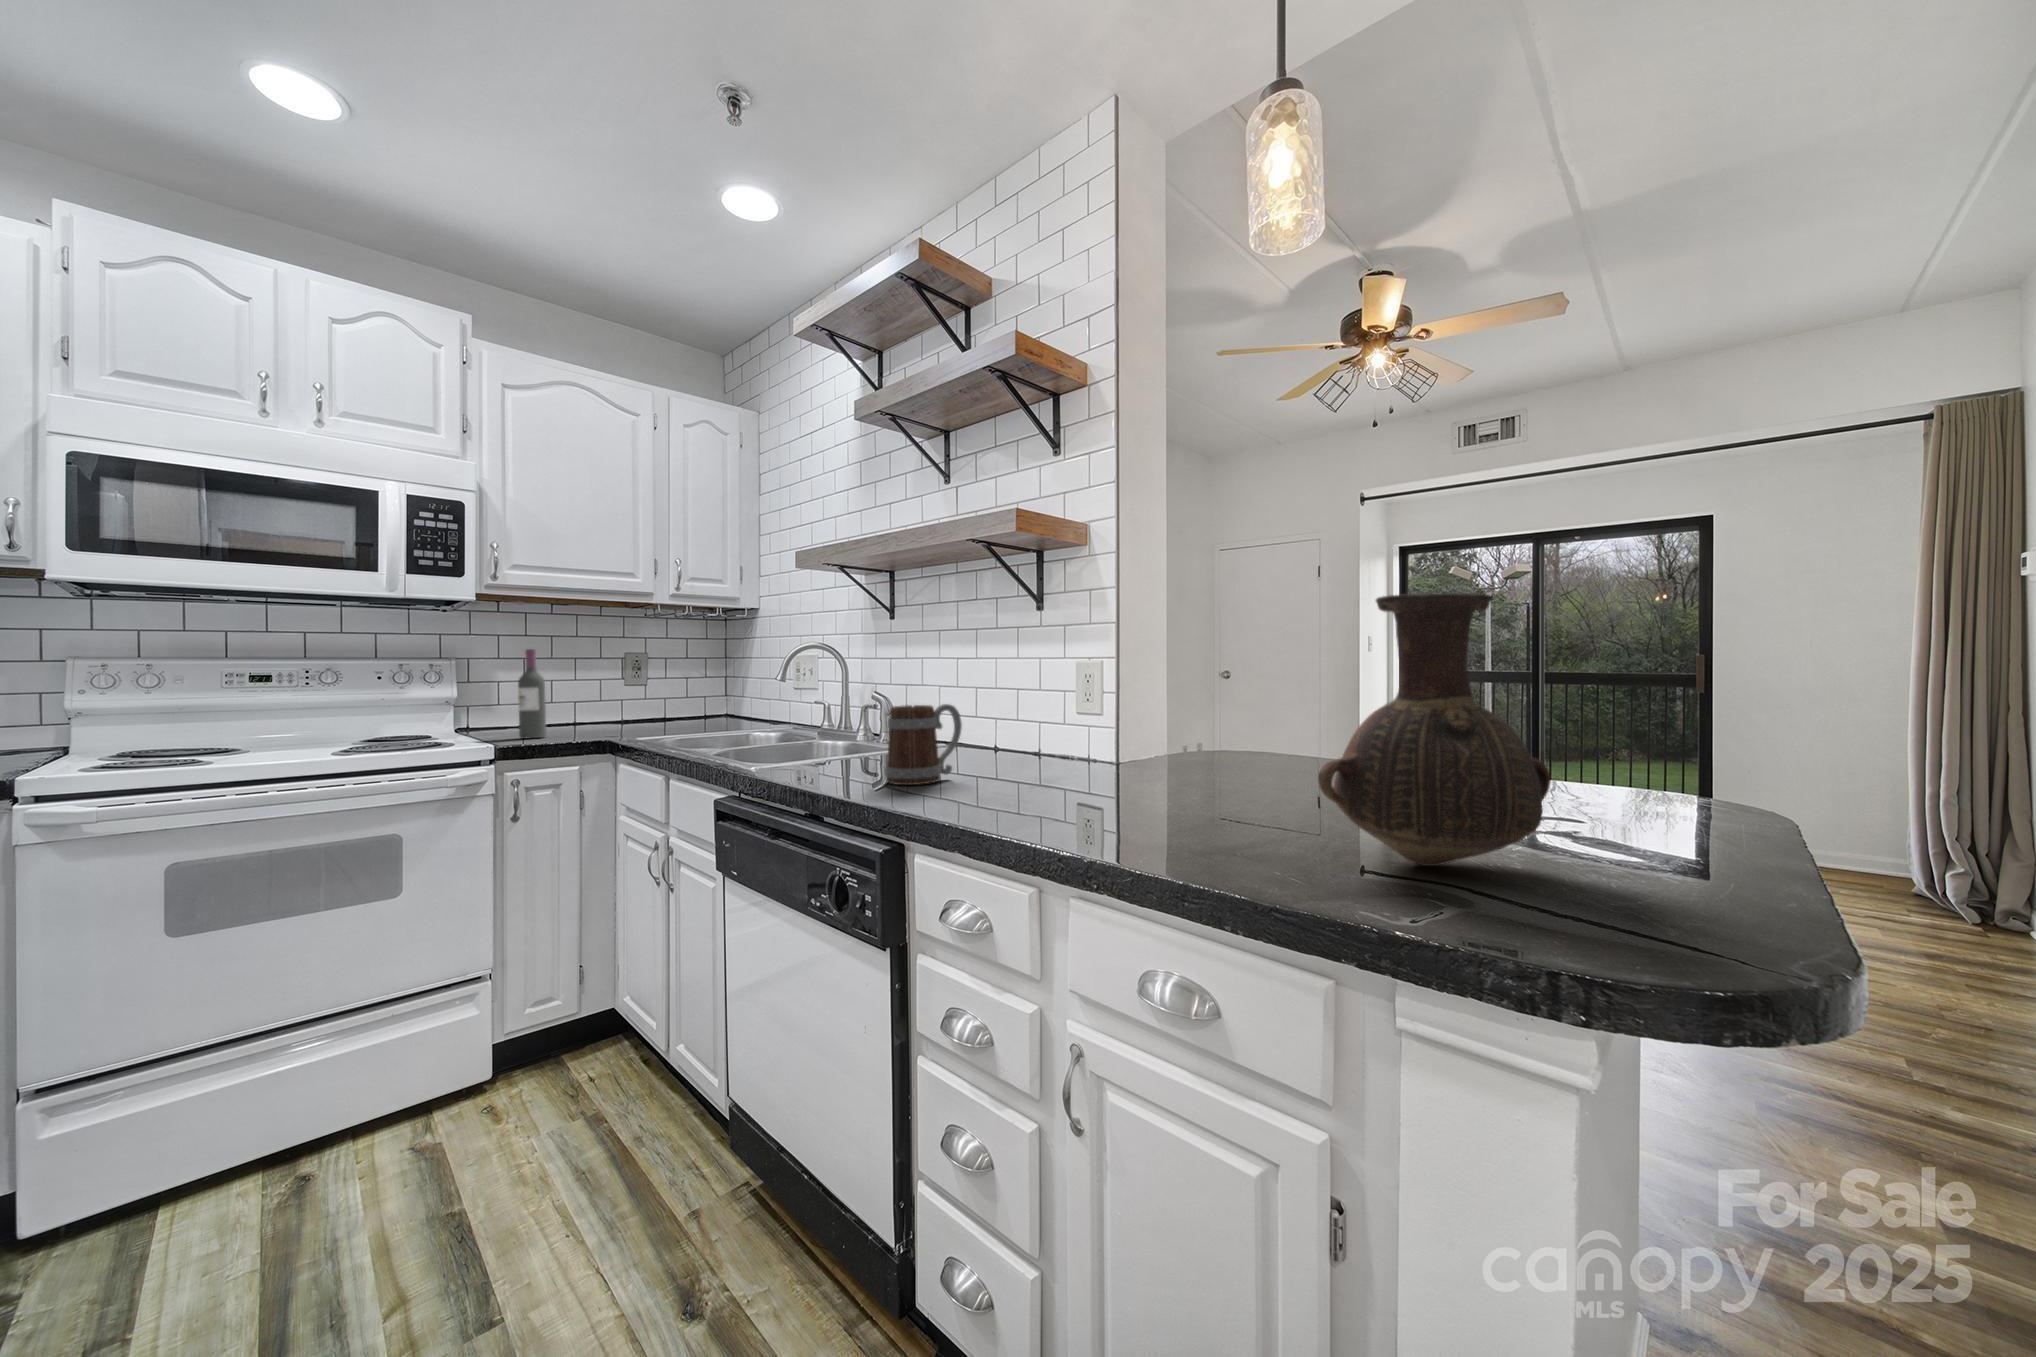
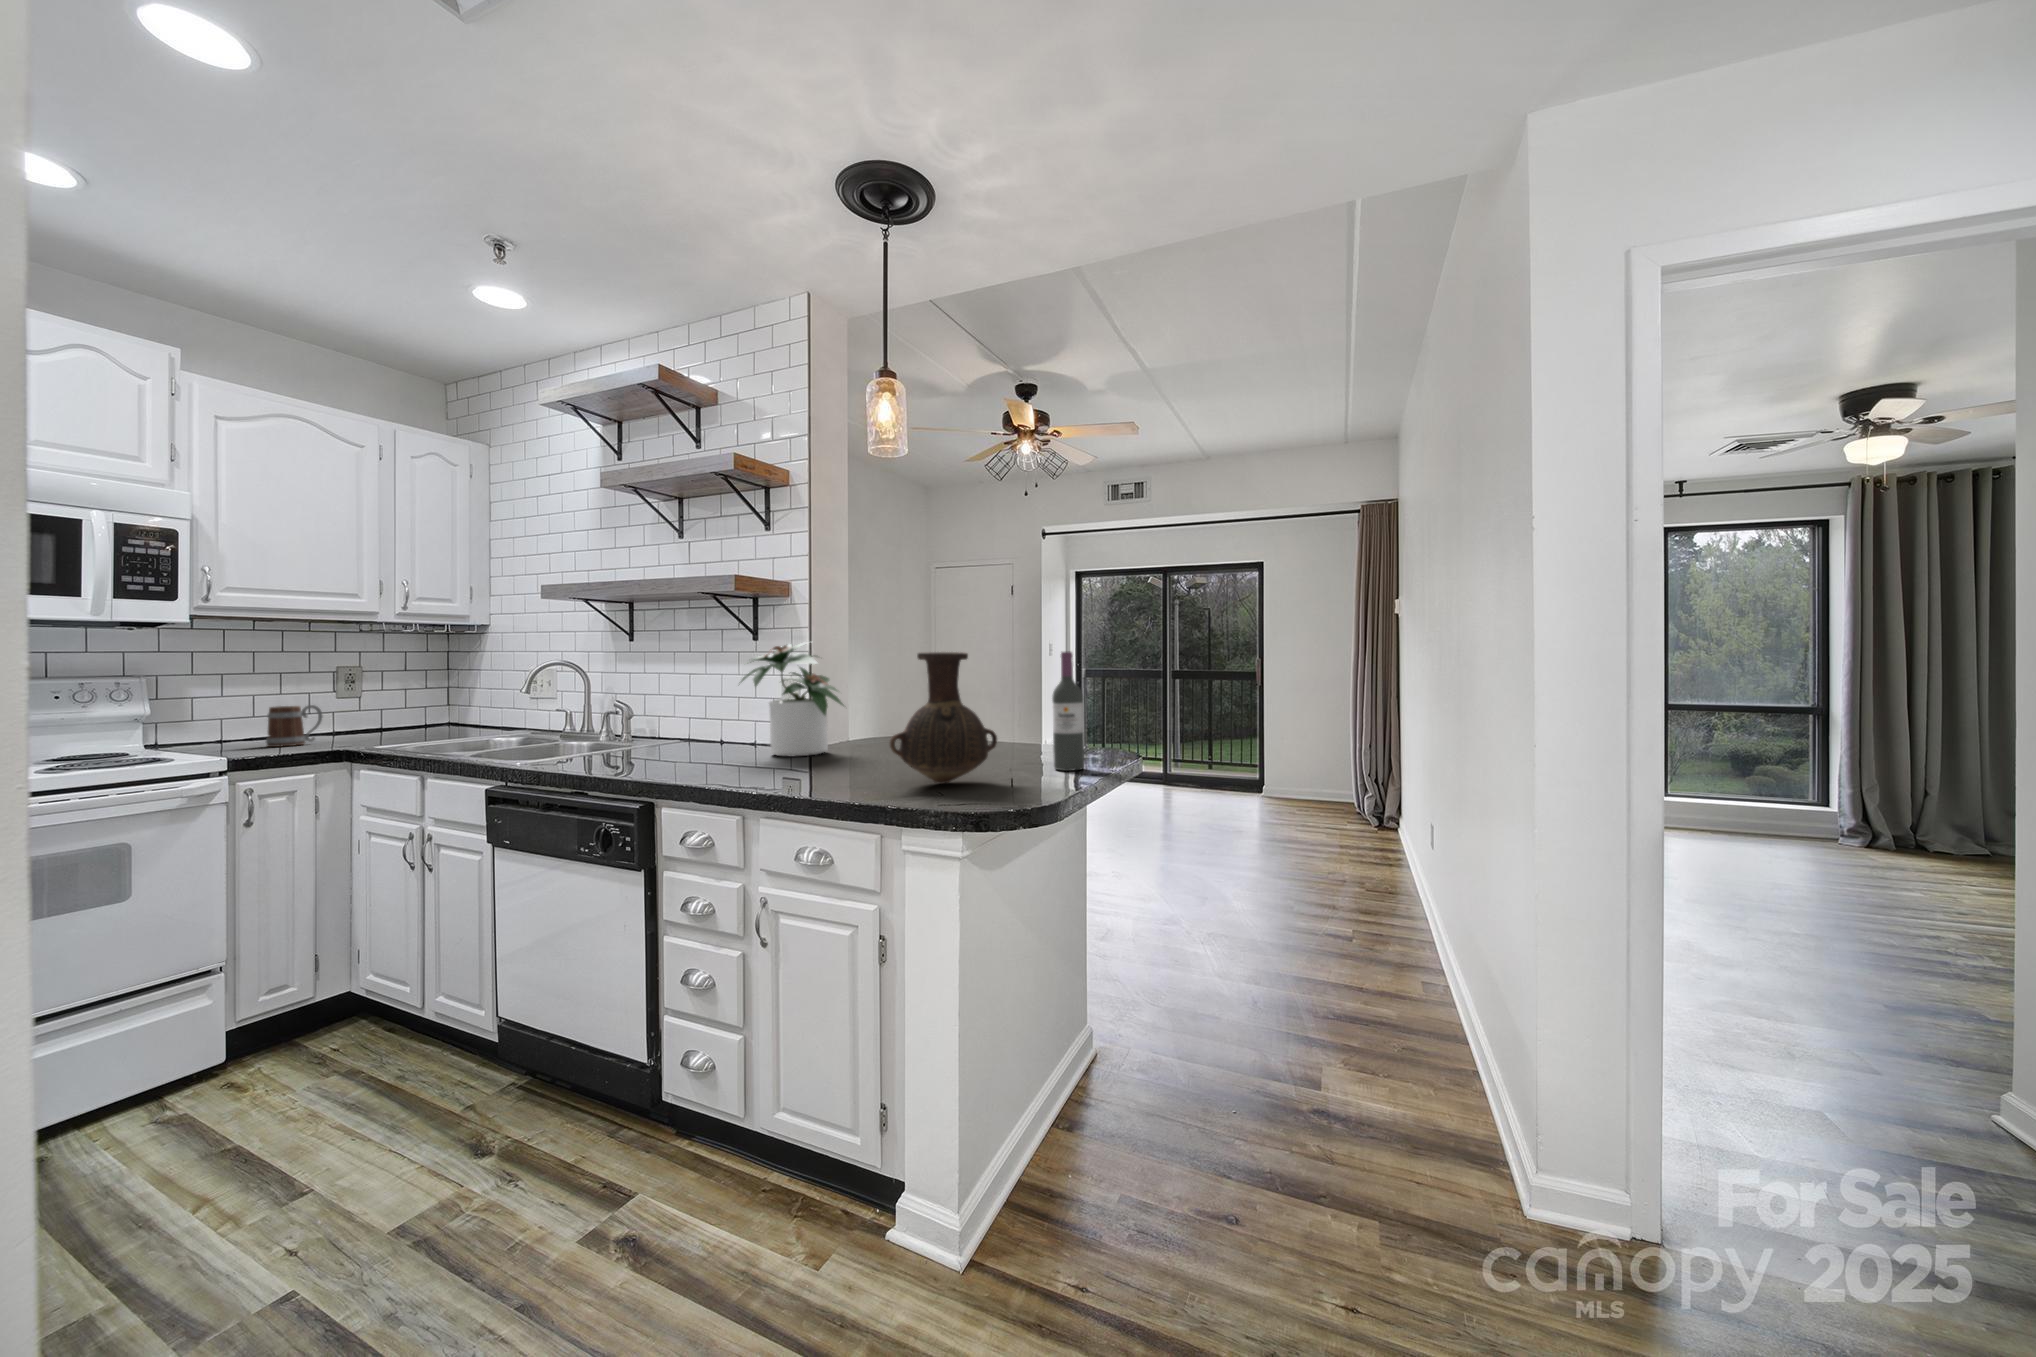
potted plant: none [1019,605,1176,777] -> present [741,643,844,757]
wine bottle: present [518,649,546,739] -> present [1052,651,1084,771]
mug: present [885,704,962,785] -> present [266,705,322,747]

